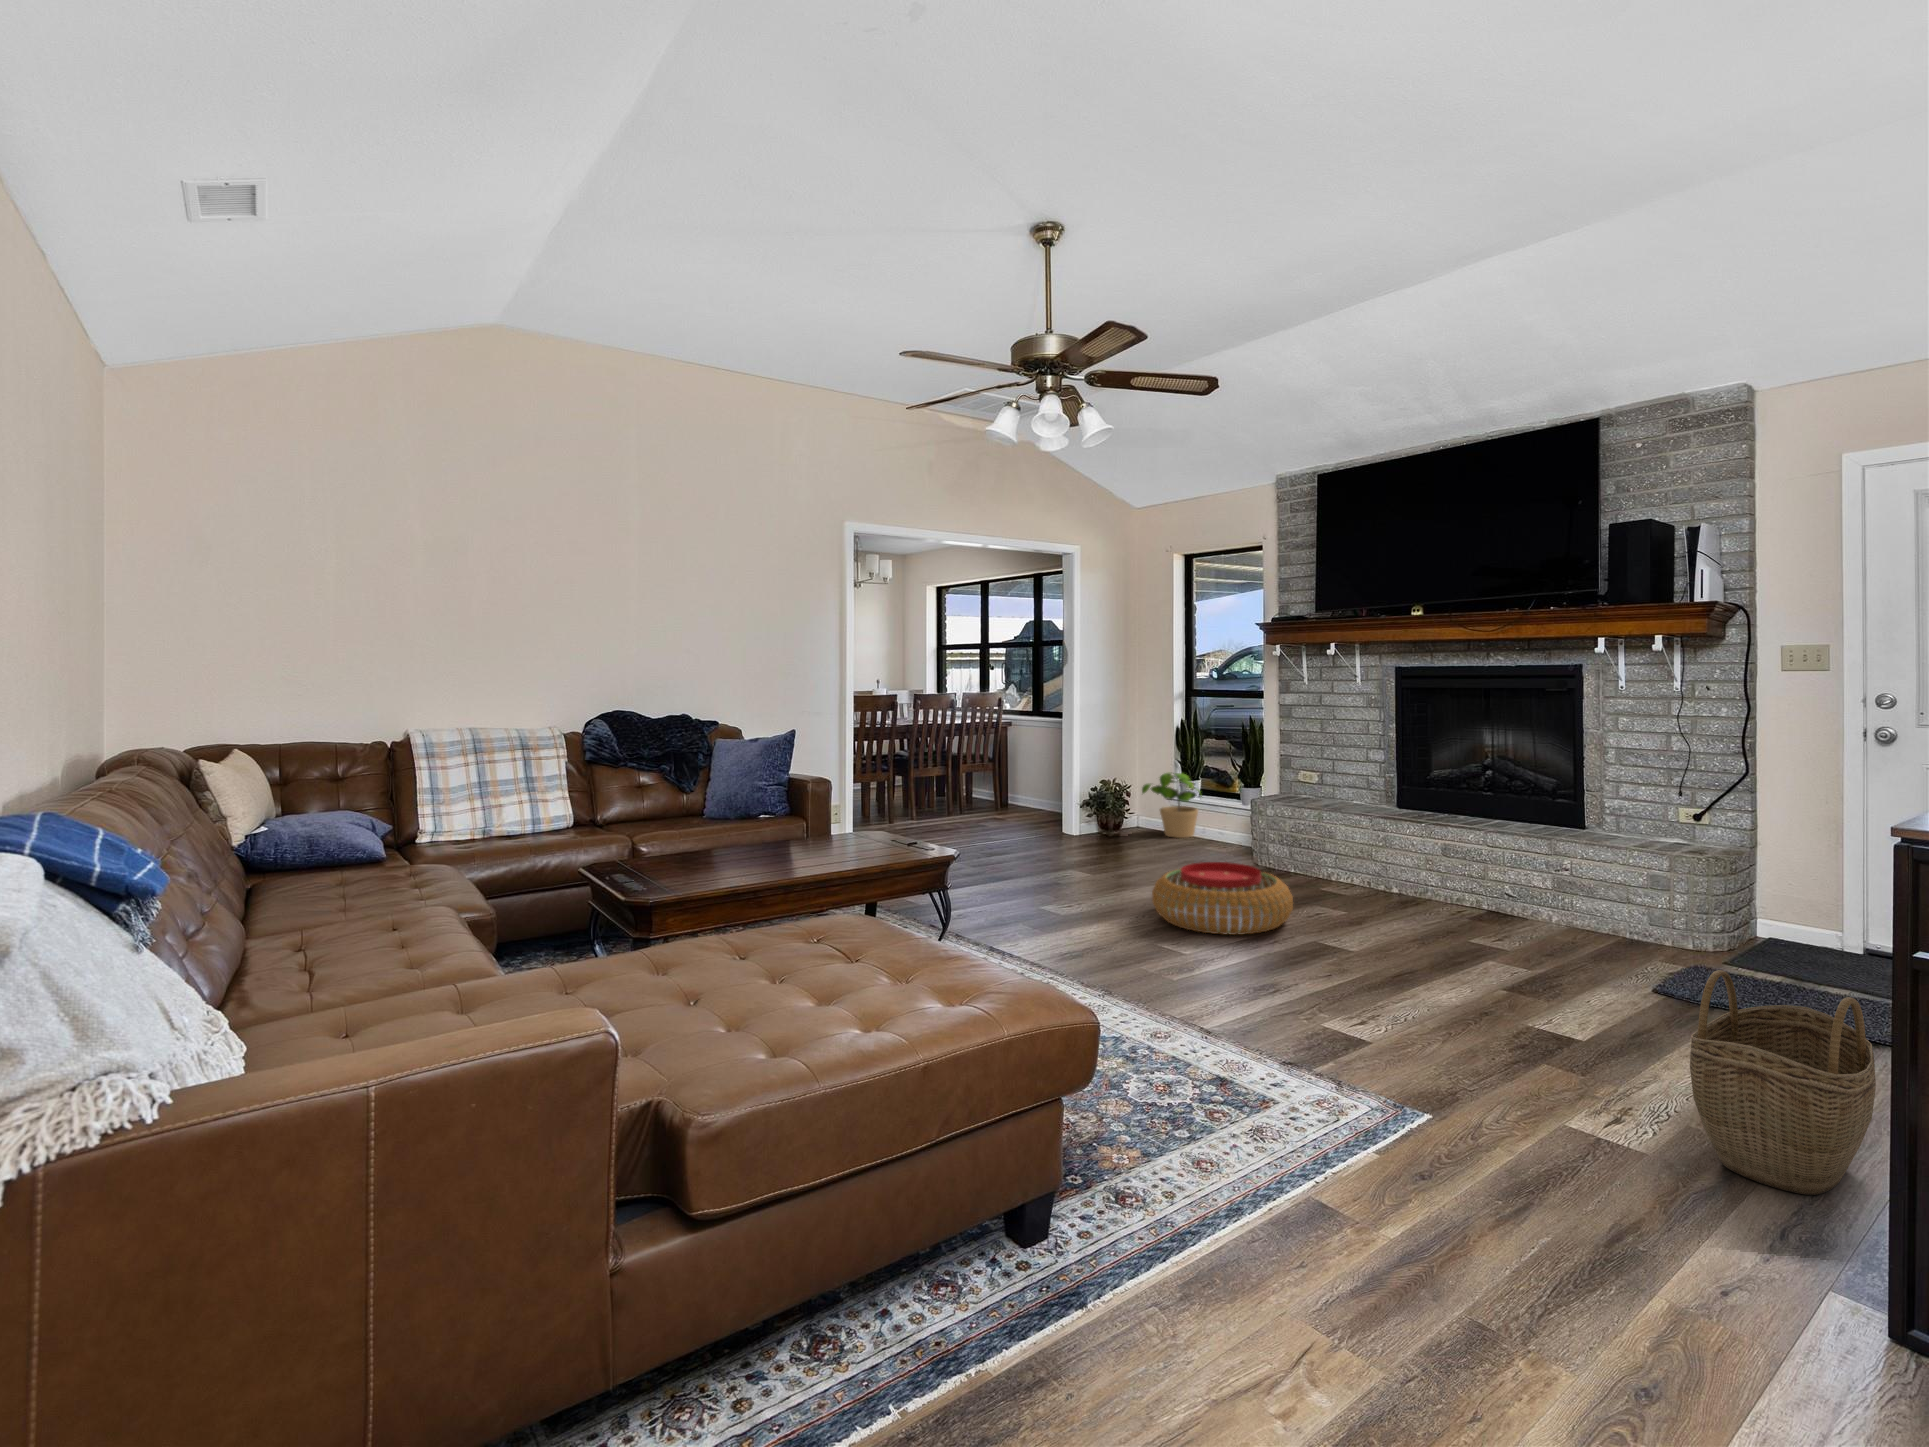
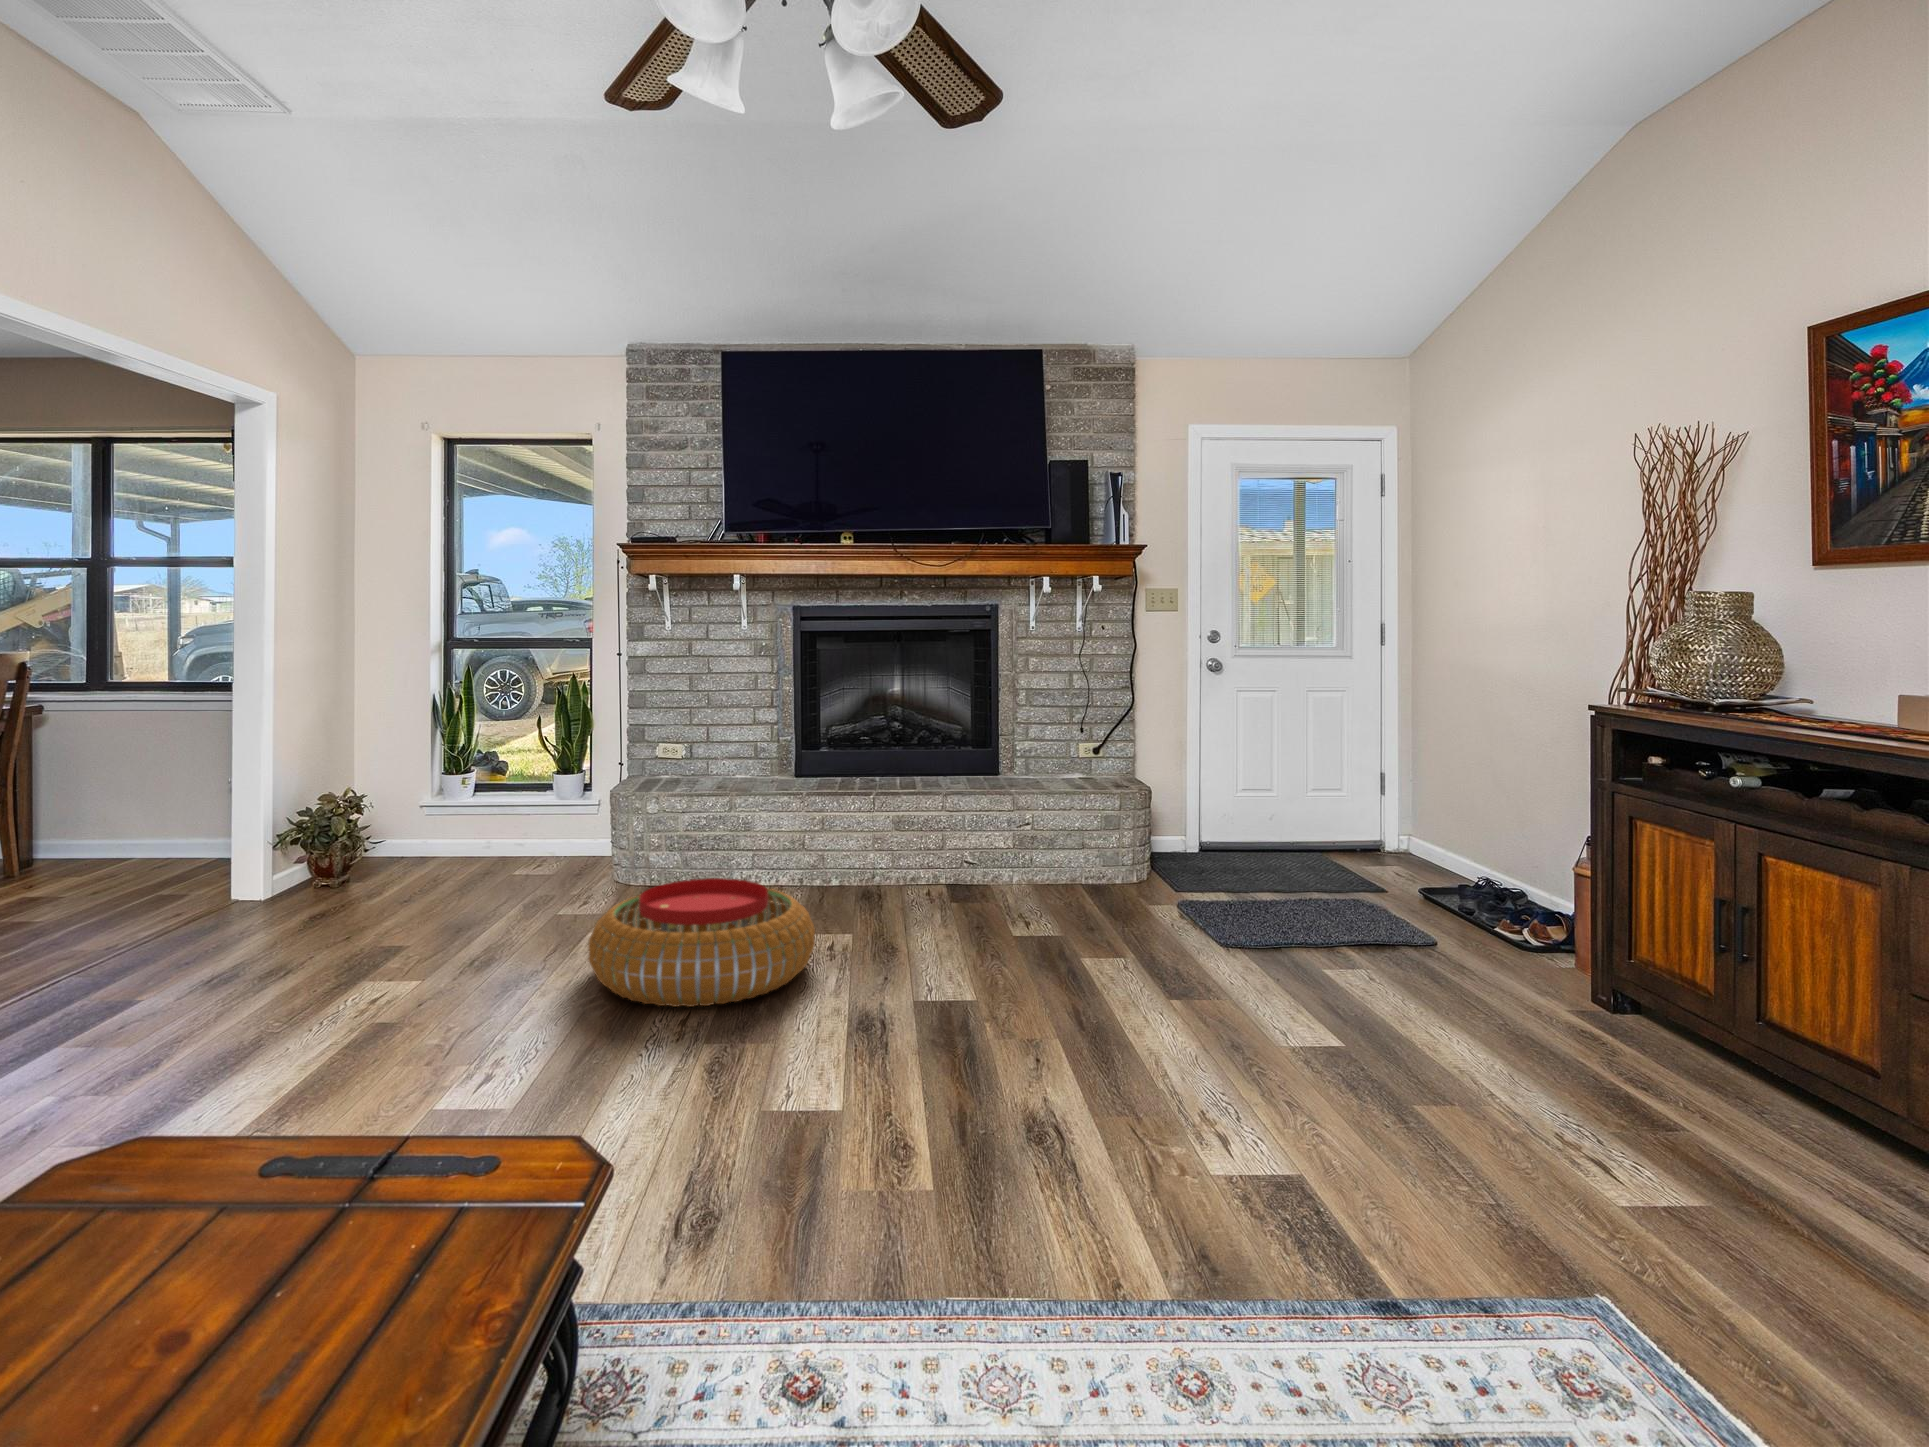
potted plant: present [1142,773,1200,838] -> none [389,764,492,868]
woven basket: present [1690,970,1876,1195] -> none [1552,876,1788,1115]

